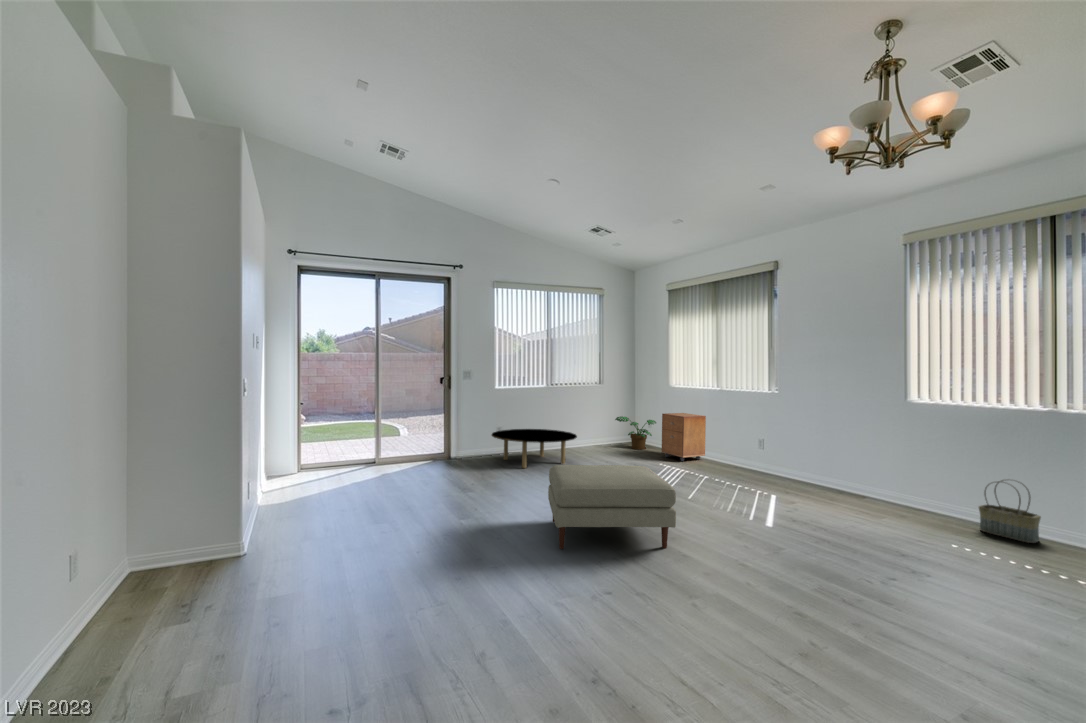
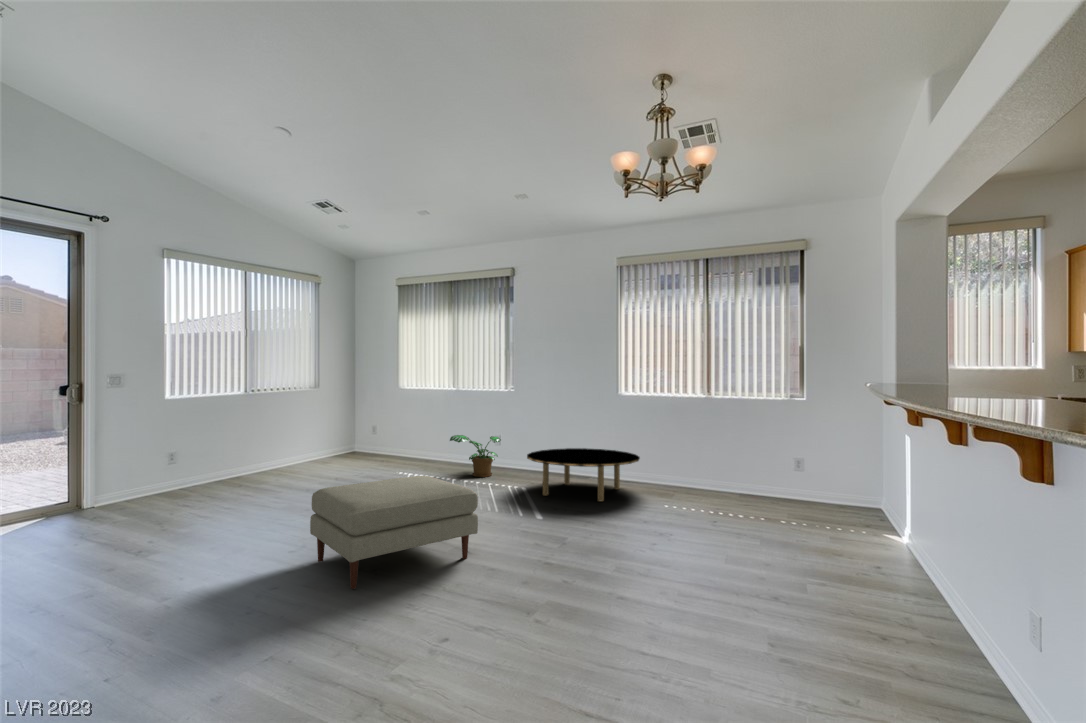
cabinet: present [662,413,706,461] -> none [397,419,444,471]
potted plant: present [615,416,656,450] -> present [450,435,501,477]
coffee table: present [492,429,577,468] -> present [527,448,640,501]
basket: present [979,480,1041,543] -> none [670,449,704,493]

